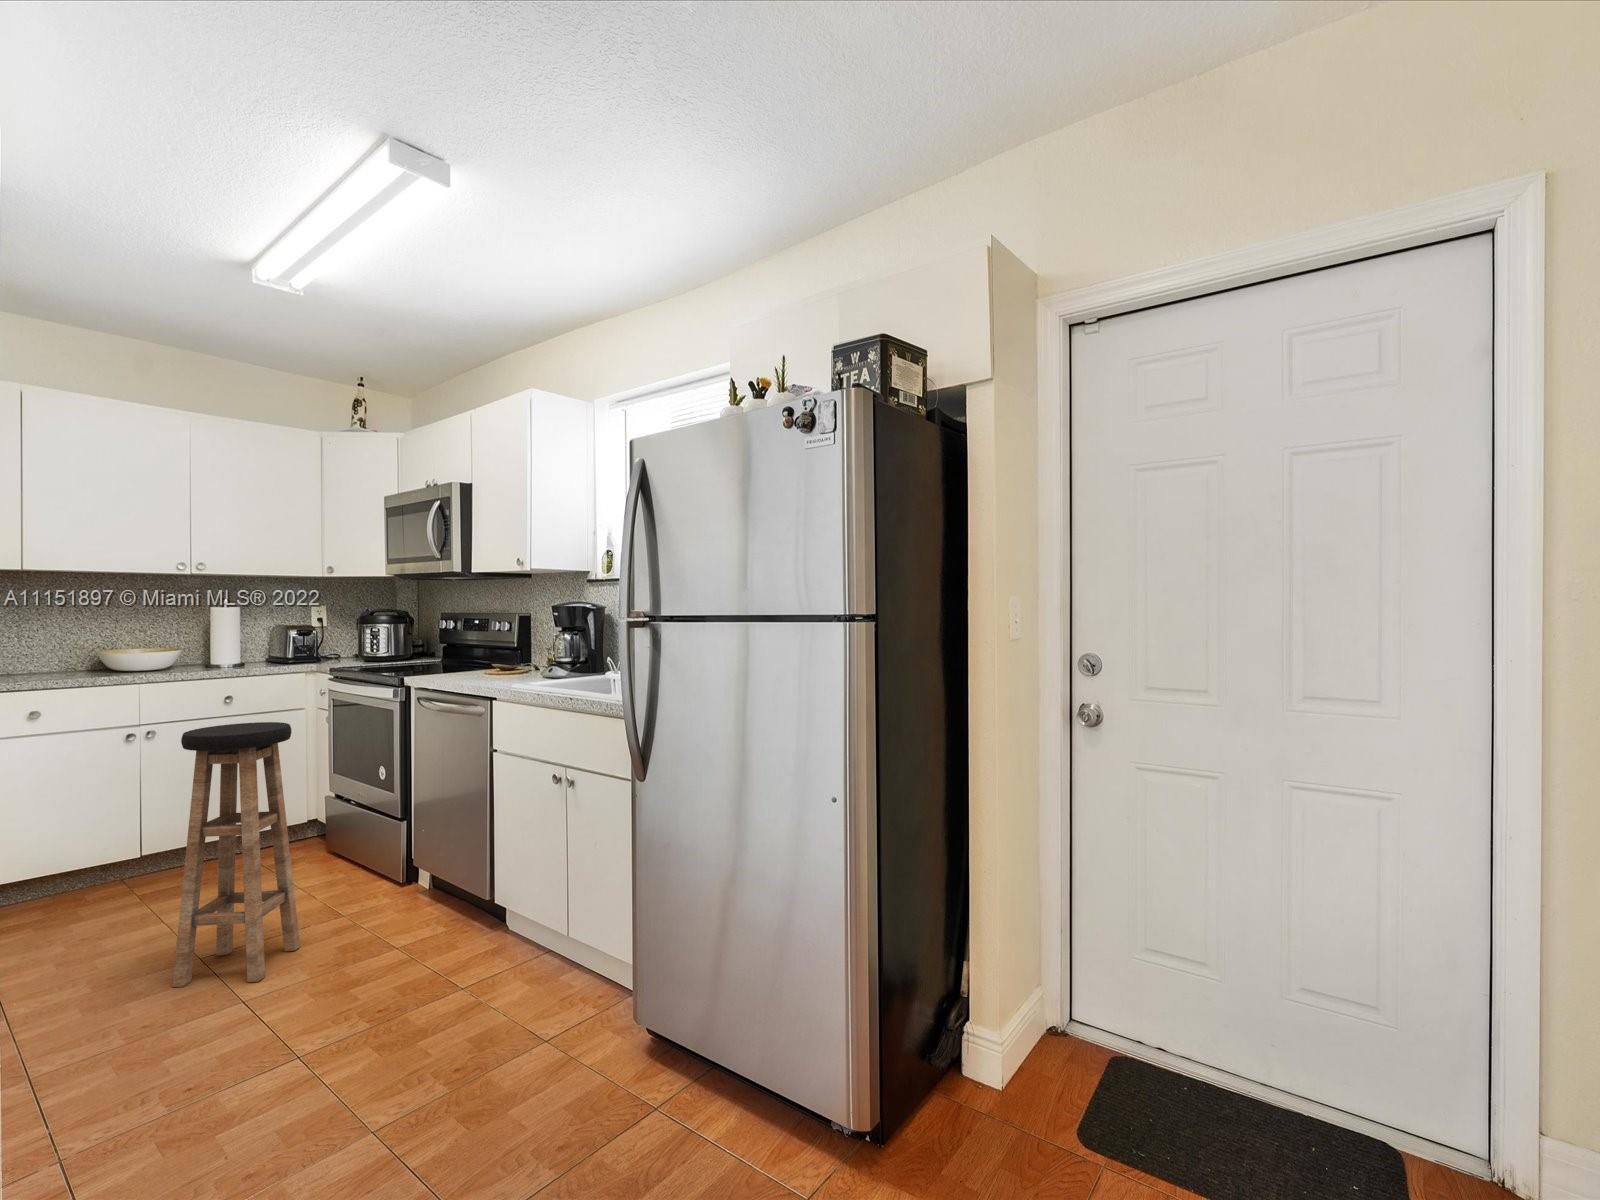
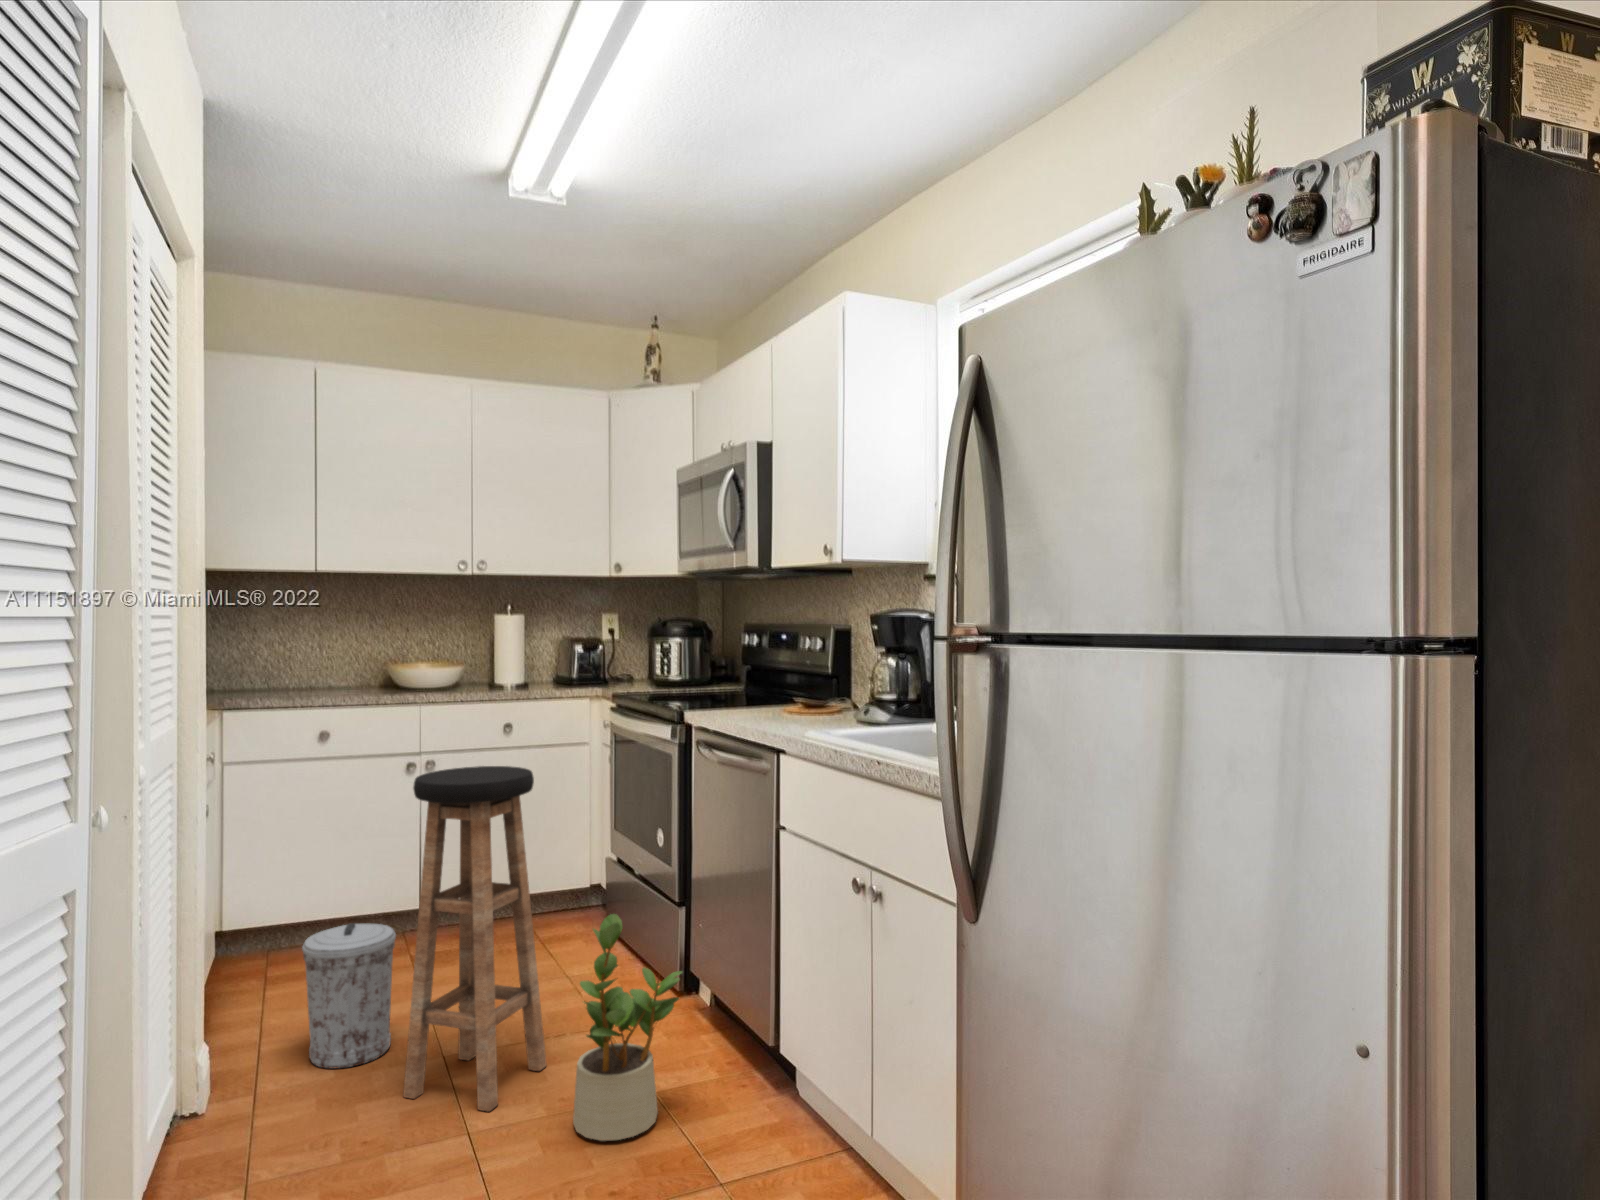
potted plant: none [336,819,424,980] -> present [573,914,682,1141]
trash can: none [54,861,150,983] -> present [302,923,396,1069]

